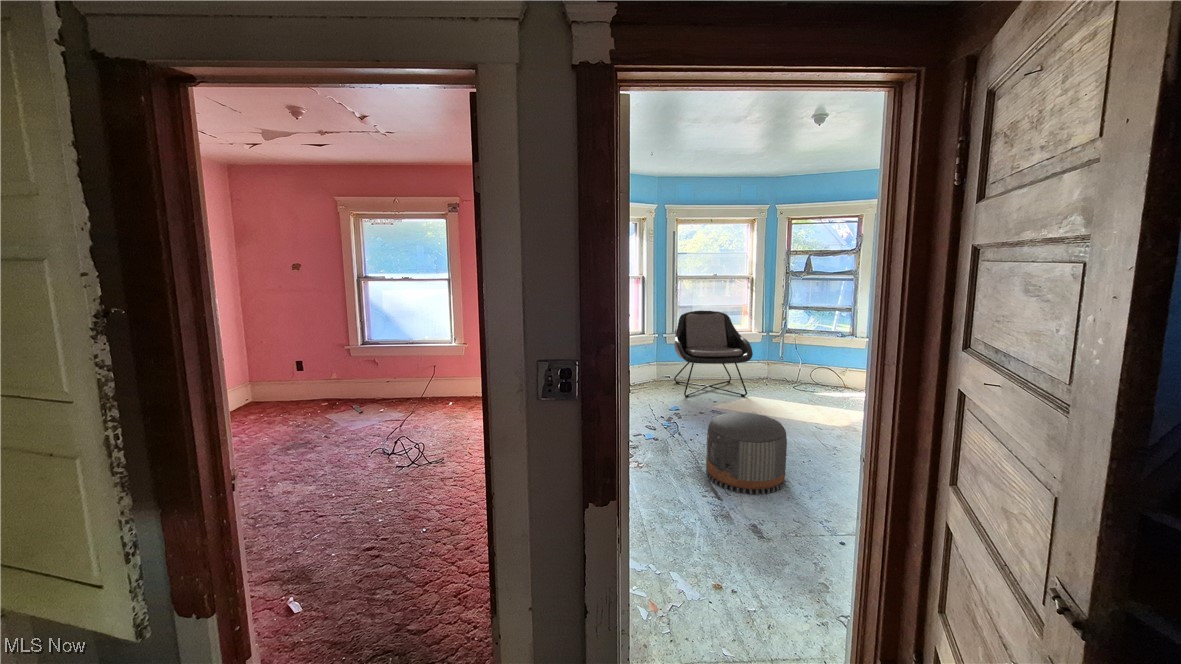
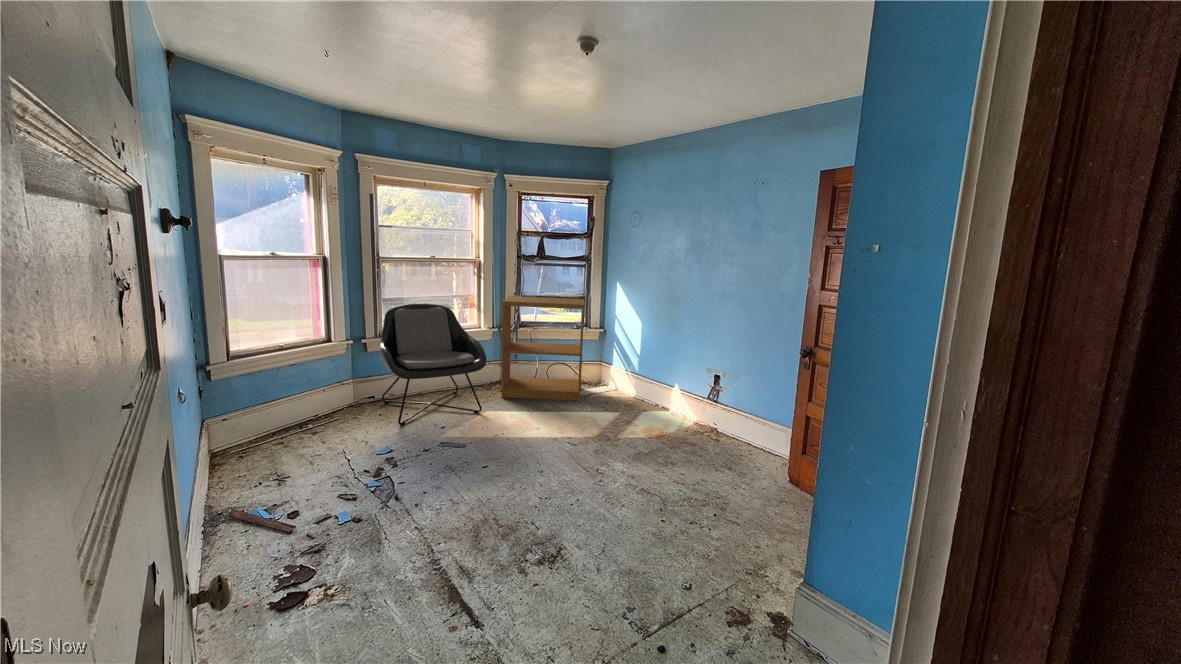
bookshelf: none [766,306,849,399] -> present [501,296,584,401]
pouf: present [706,412,787,495] -> none [447,466,565,607]

